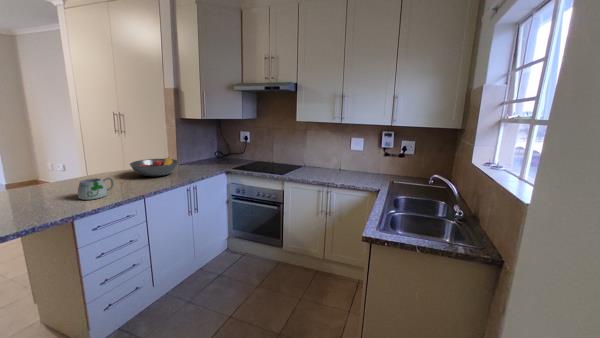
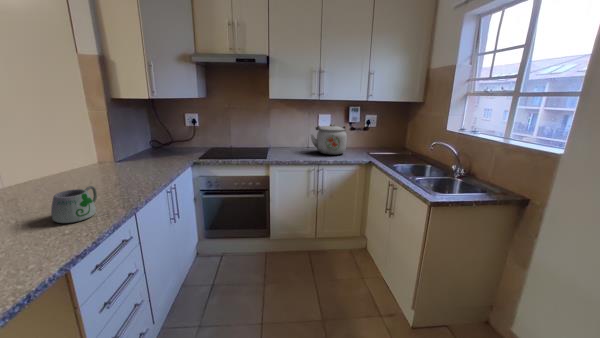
kettle: none [333,148,371,179] -> present [311,124,347,155]
fruit bowl: present [130,157,179,177] -> none [72,151,144,180]

